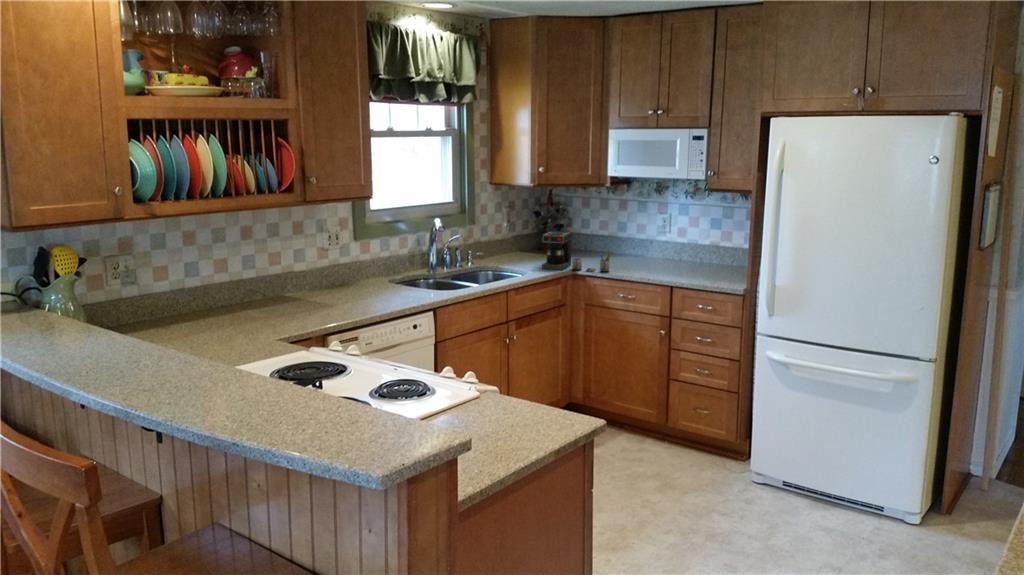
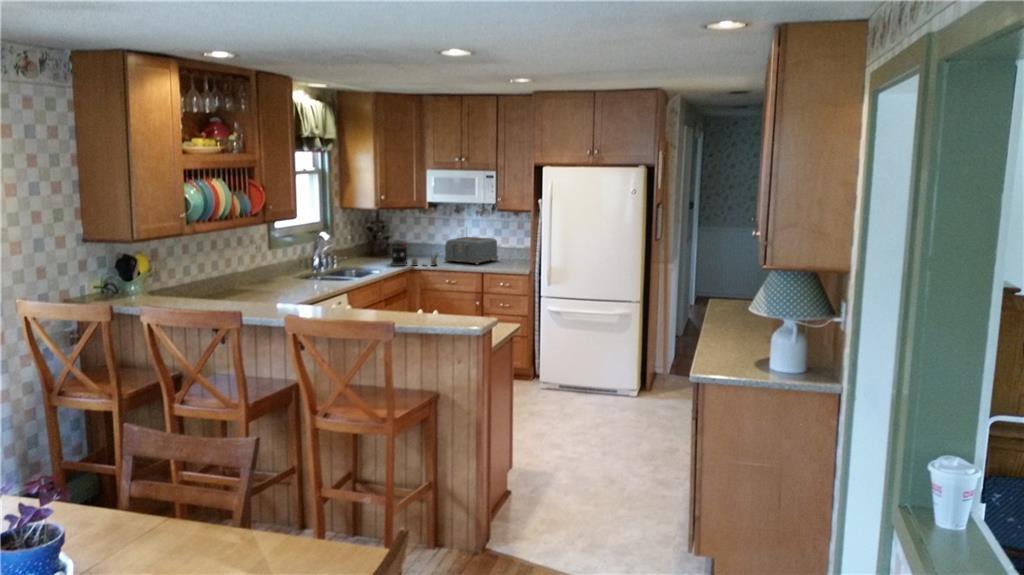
toaster: none [627,229,712,273] -> present [444,237,498,264]

